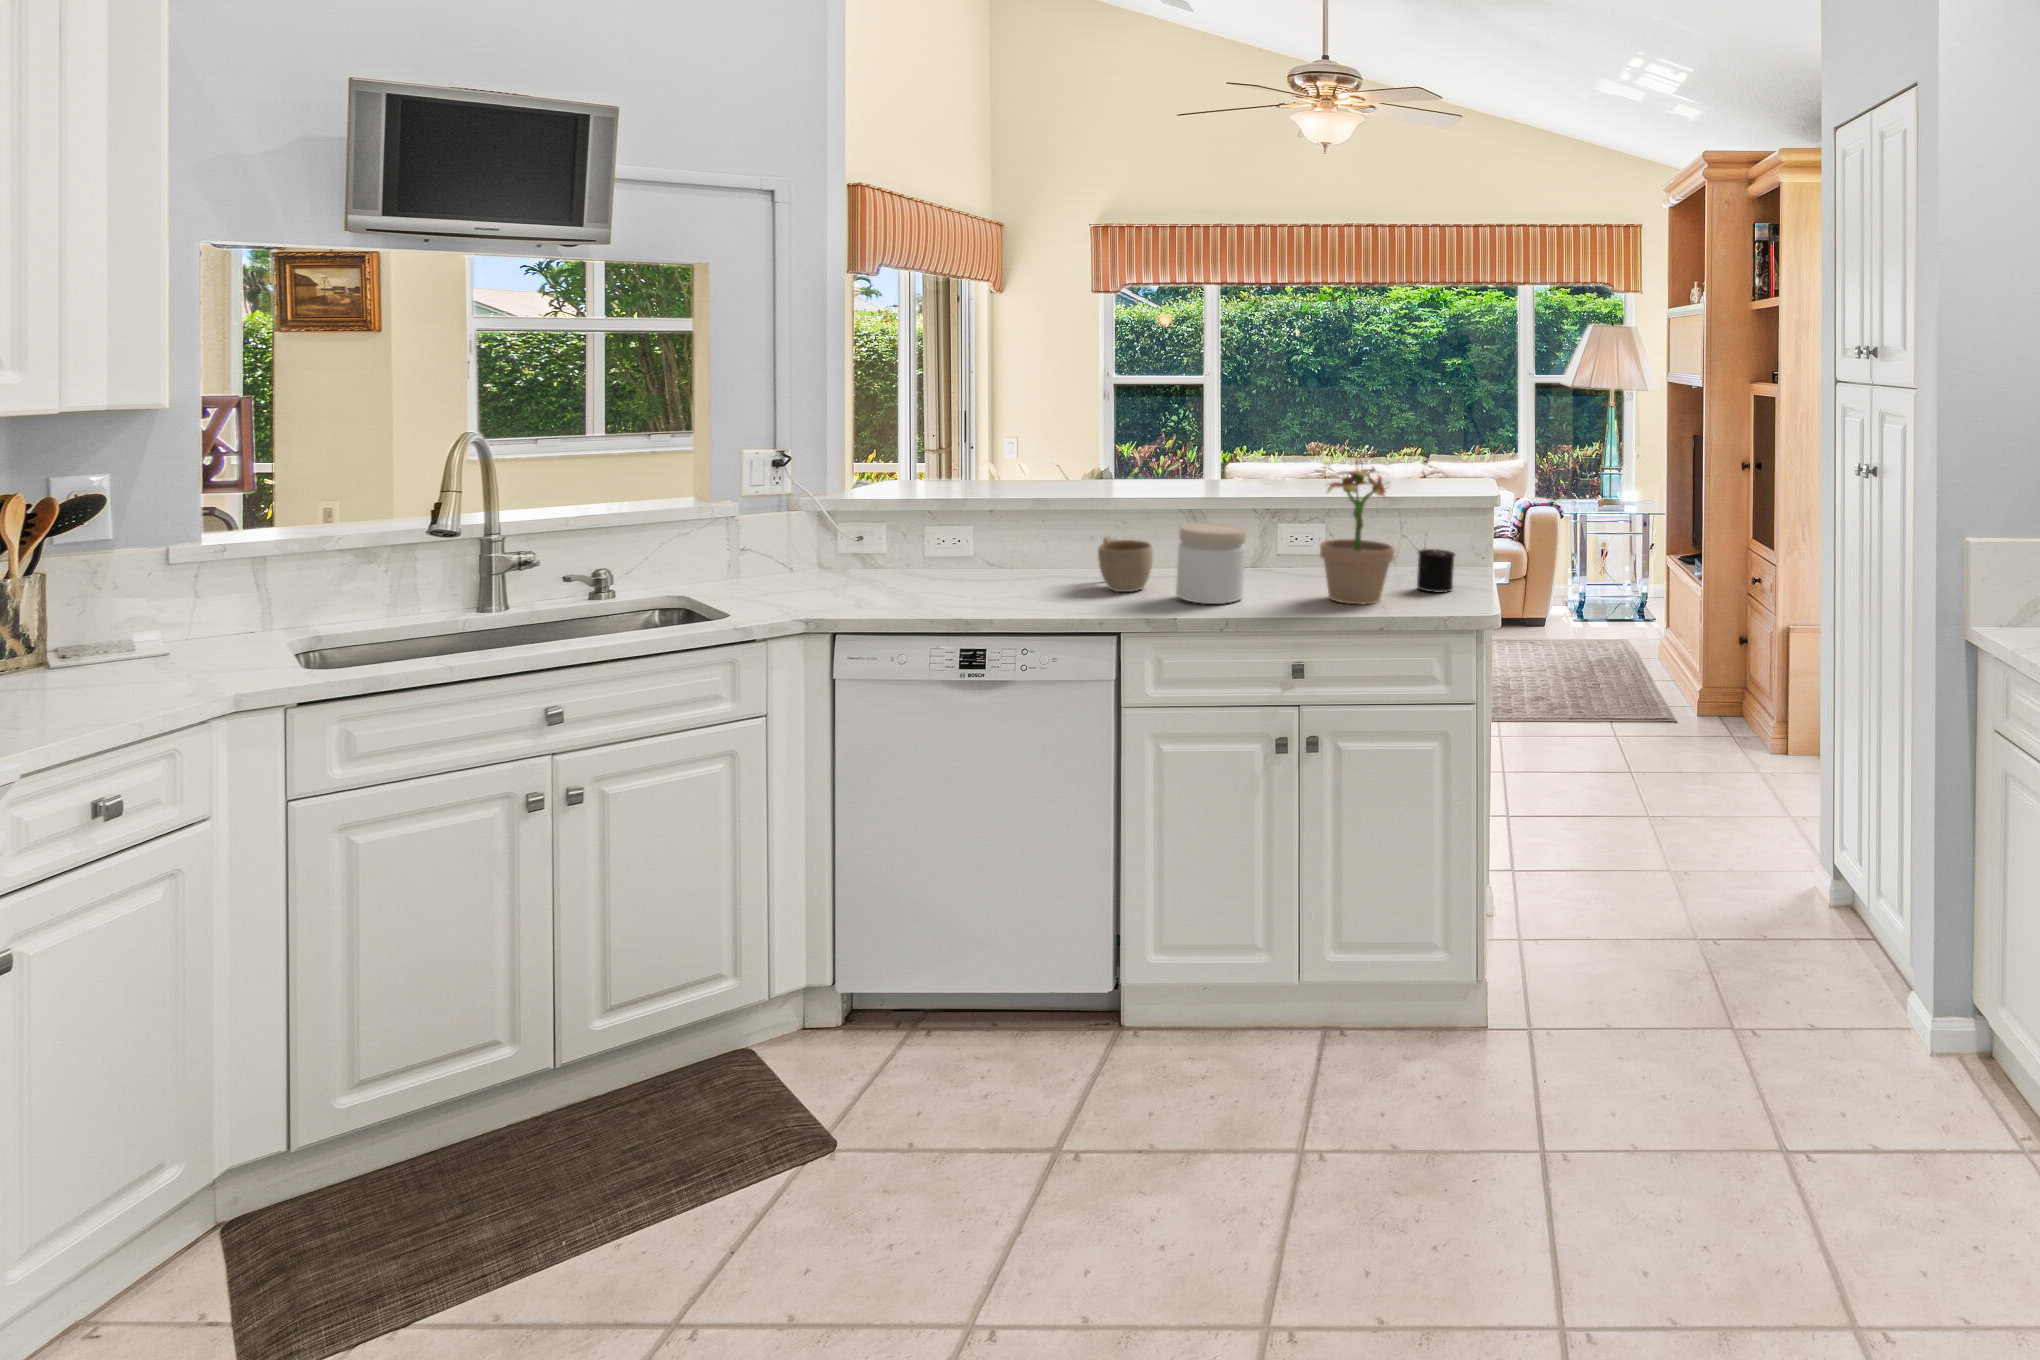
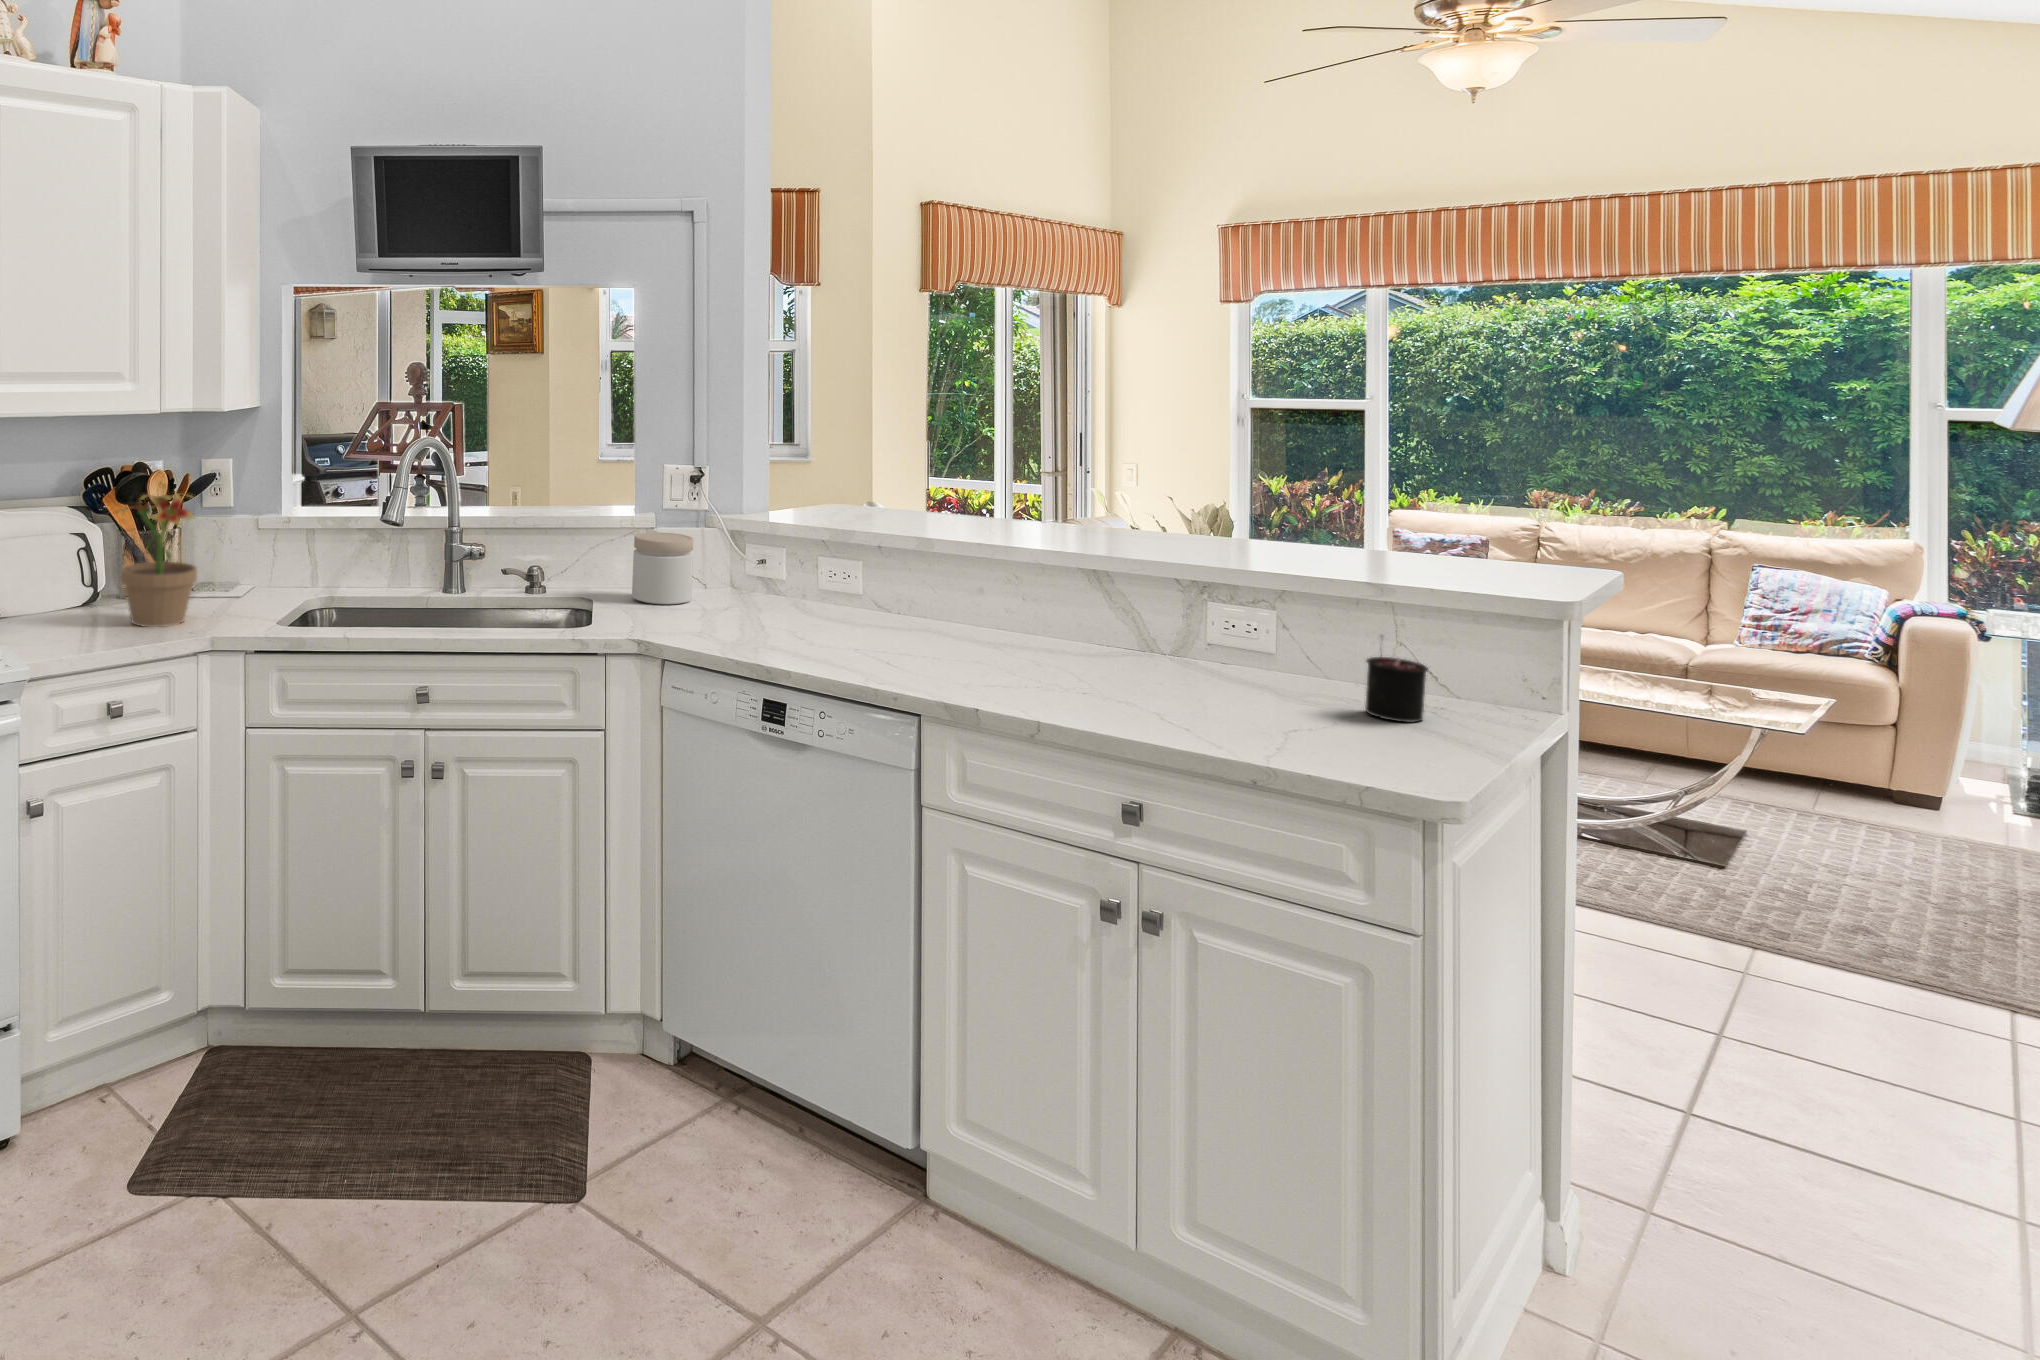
potted plant: present [1320,461,1394,604] -> present [121,484,197,627]
jar: present [1176,523,1246,604] -> present [632,532,693,605]
cup: present [1098,536,1153,592] -> none [943,591,1010,660]

